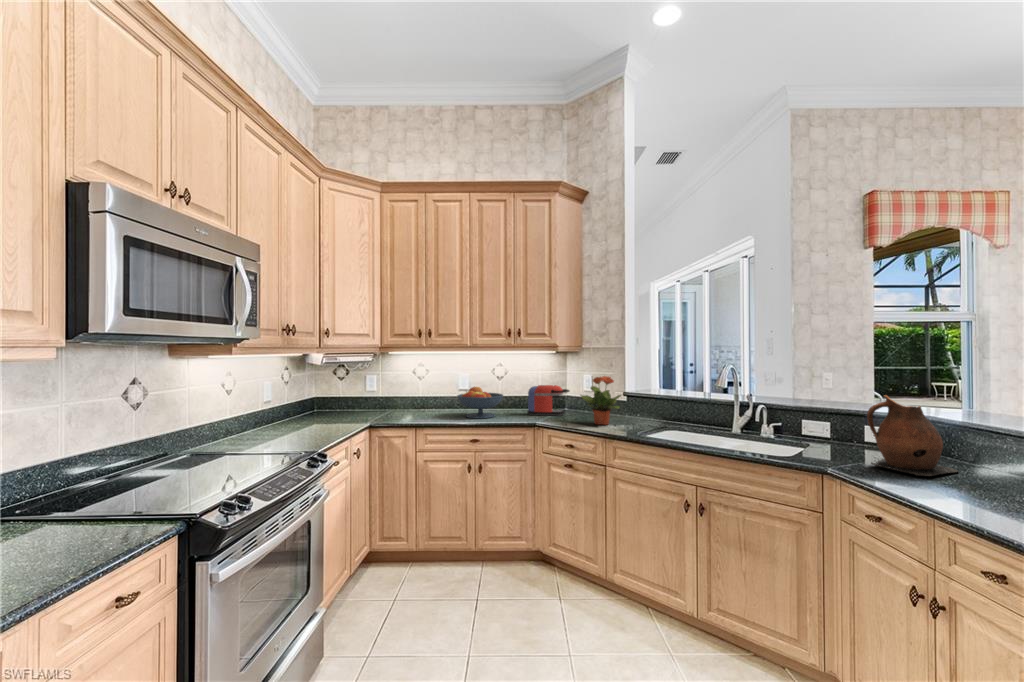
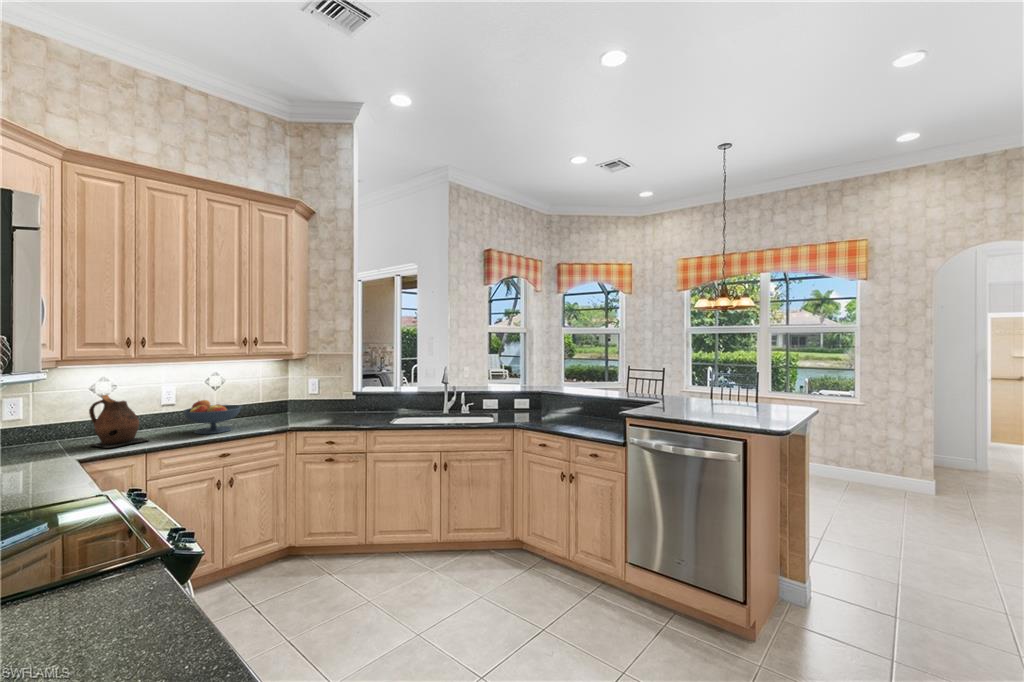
potted plant: present [580,376,621,425] -> none [330,380,369,421]
coffee maker: present [527,385,569,415] -> none [261,391,304,422]
ceramic pitcher: present [867,395,959,476] -> present [89,395,149,448]

